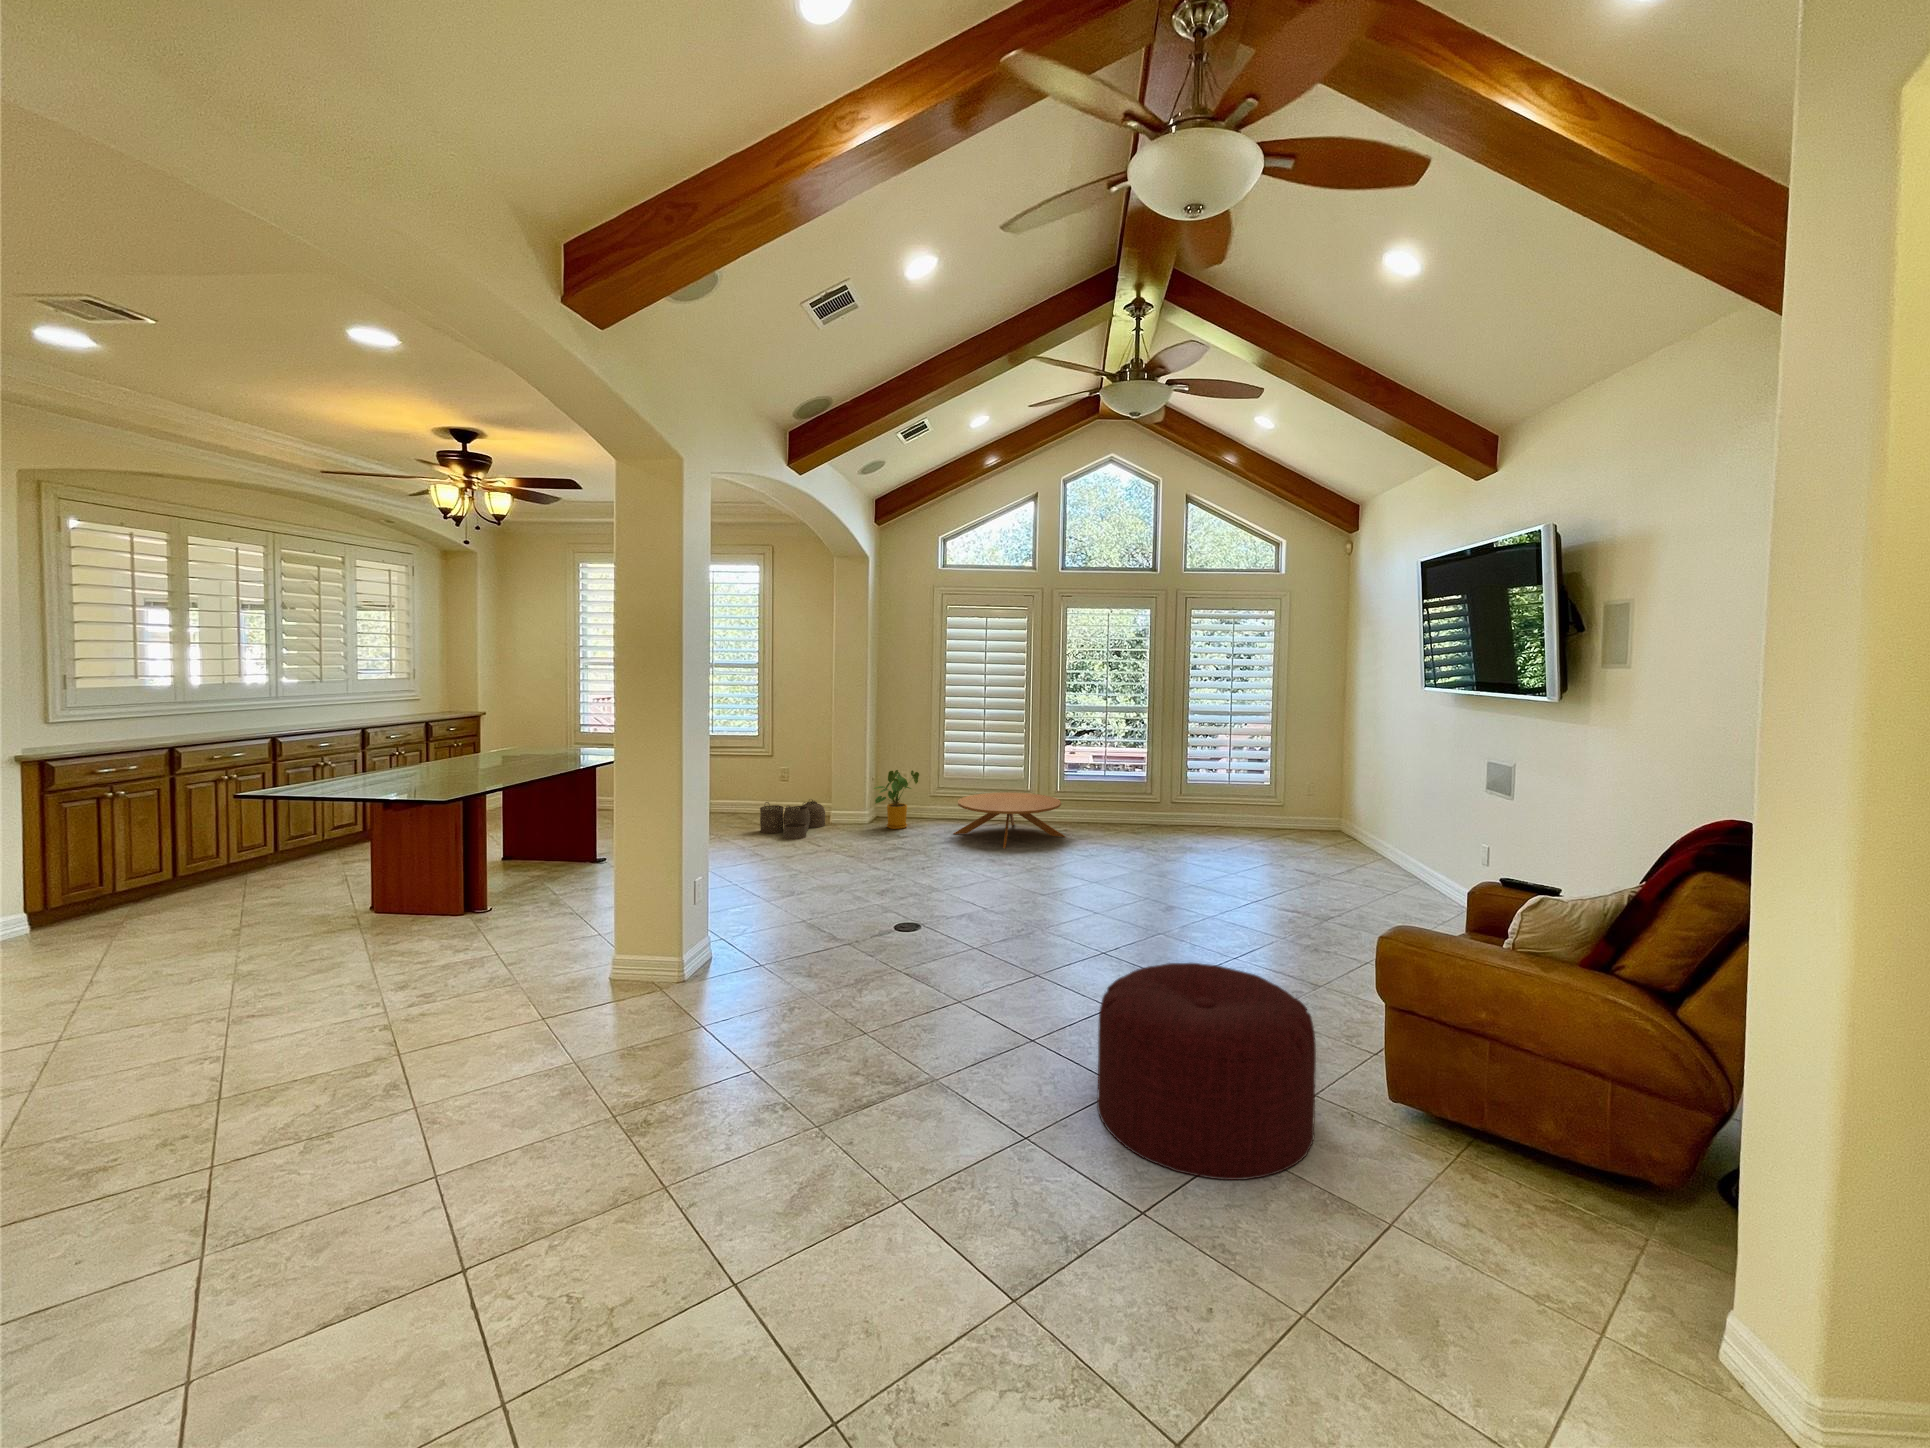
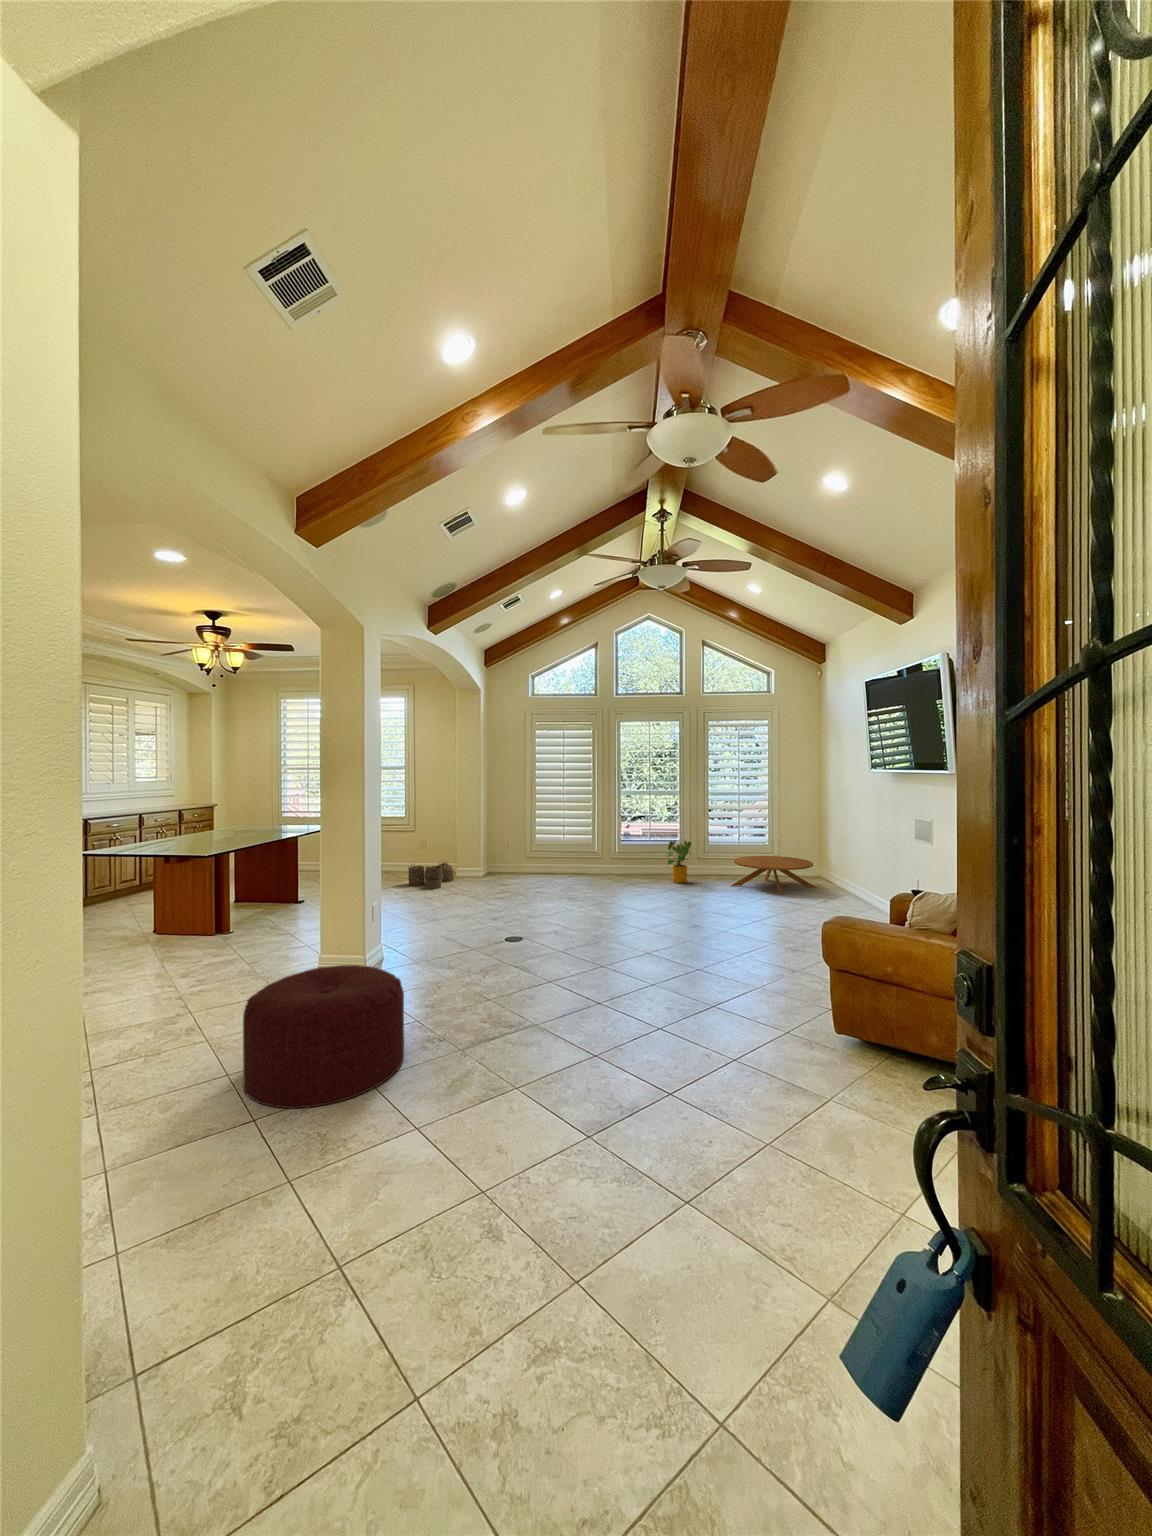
house plant: present [874,770,919,829] -> present [666,841,691,883]
coffee table: present [954,793,1065,849] -> present [731,856,815,895]
ottoman: present [1097,963,1316,1180] -> present [243,965,404,1108]

